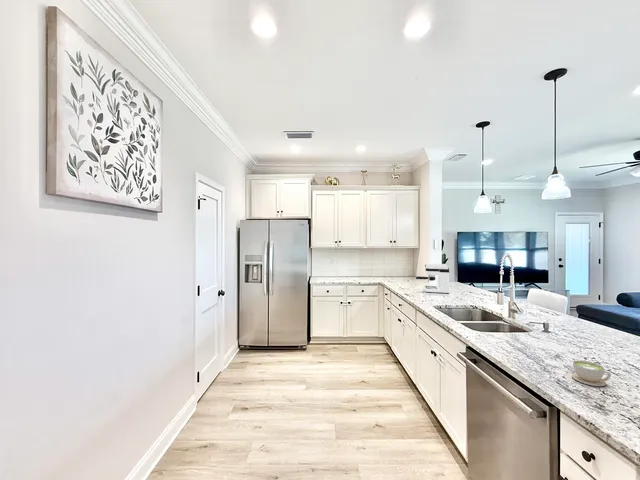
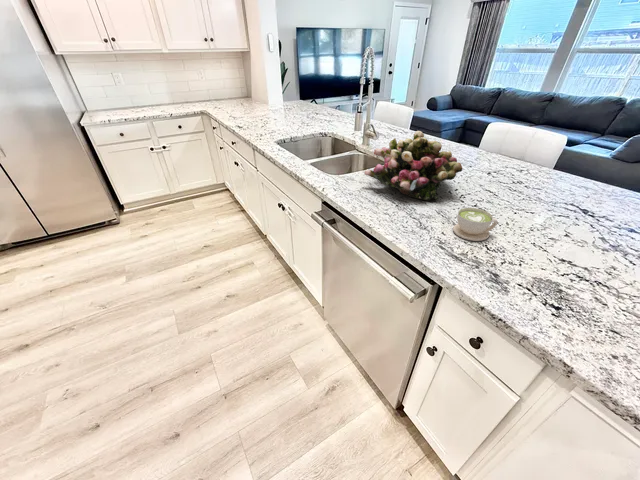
coffee maker: present [416,264,449,297] -> none [247,76,292,126]
flower arrangement: none [501,306,586,359] -> present [364,131,462,201]

